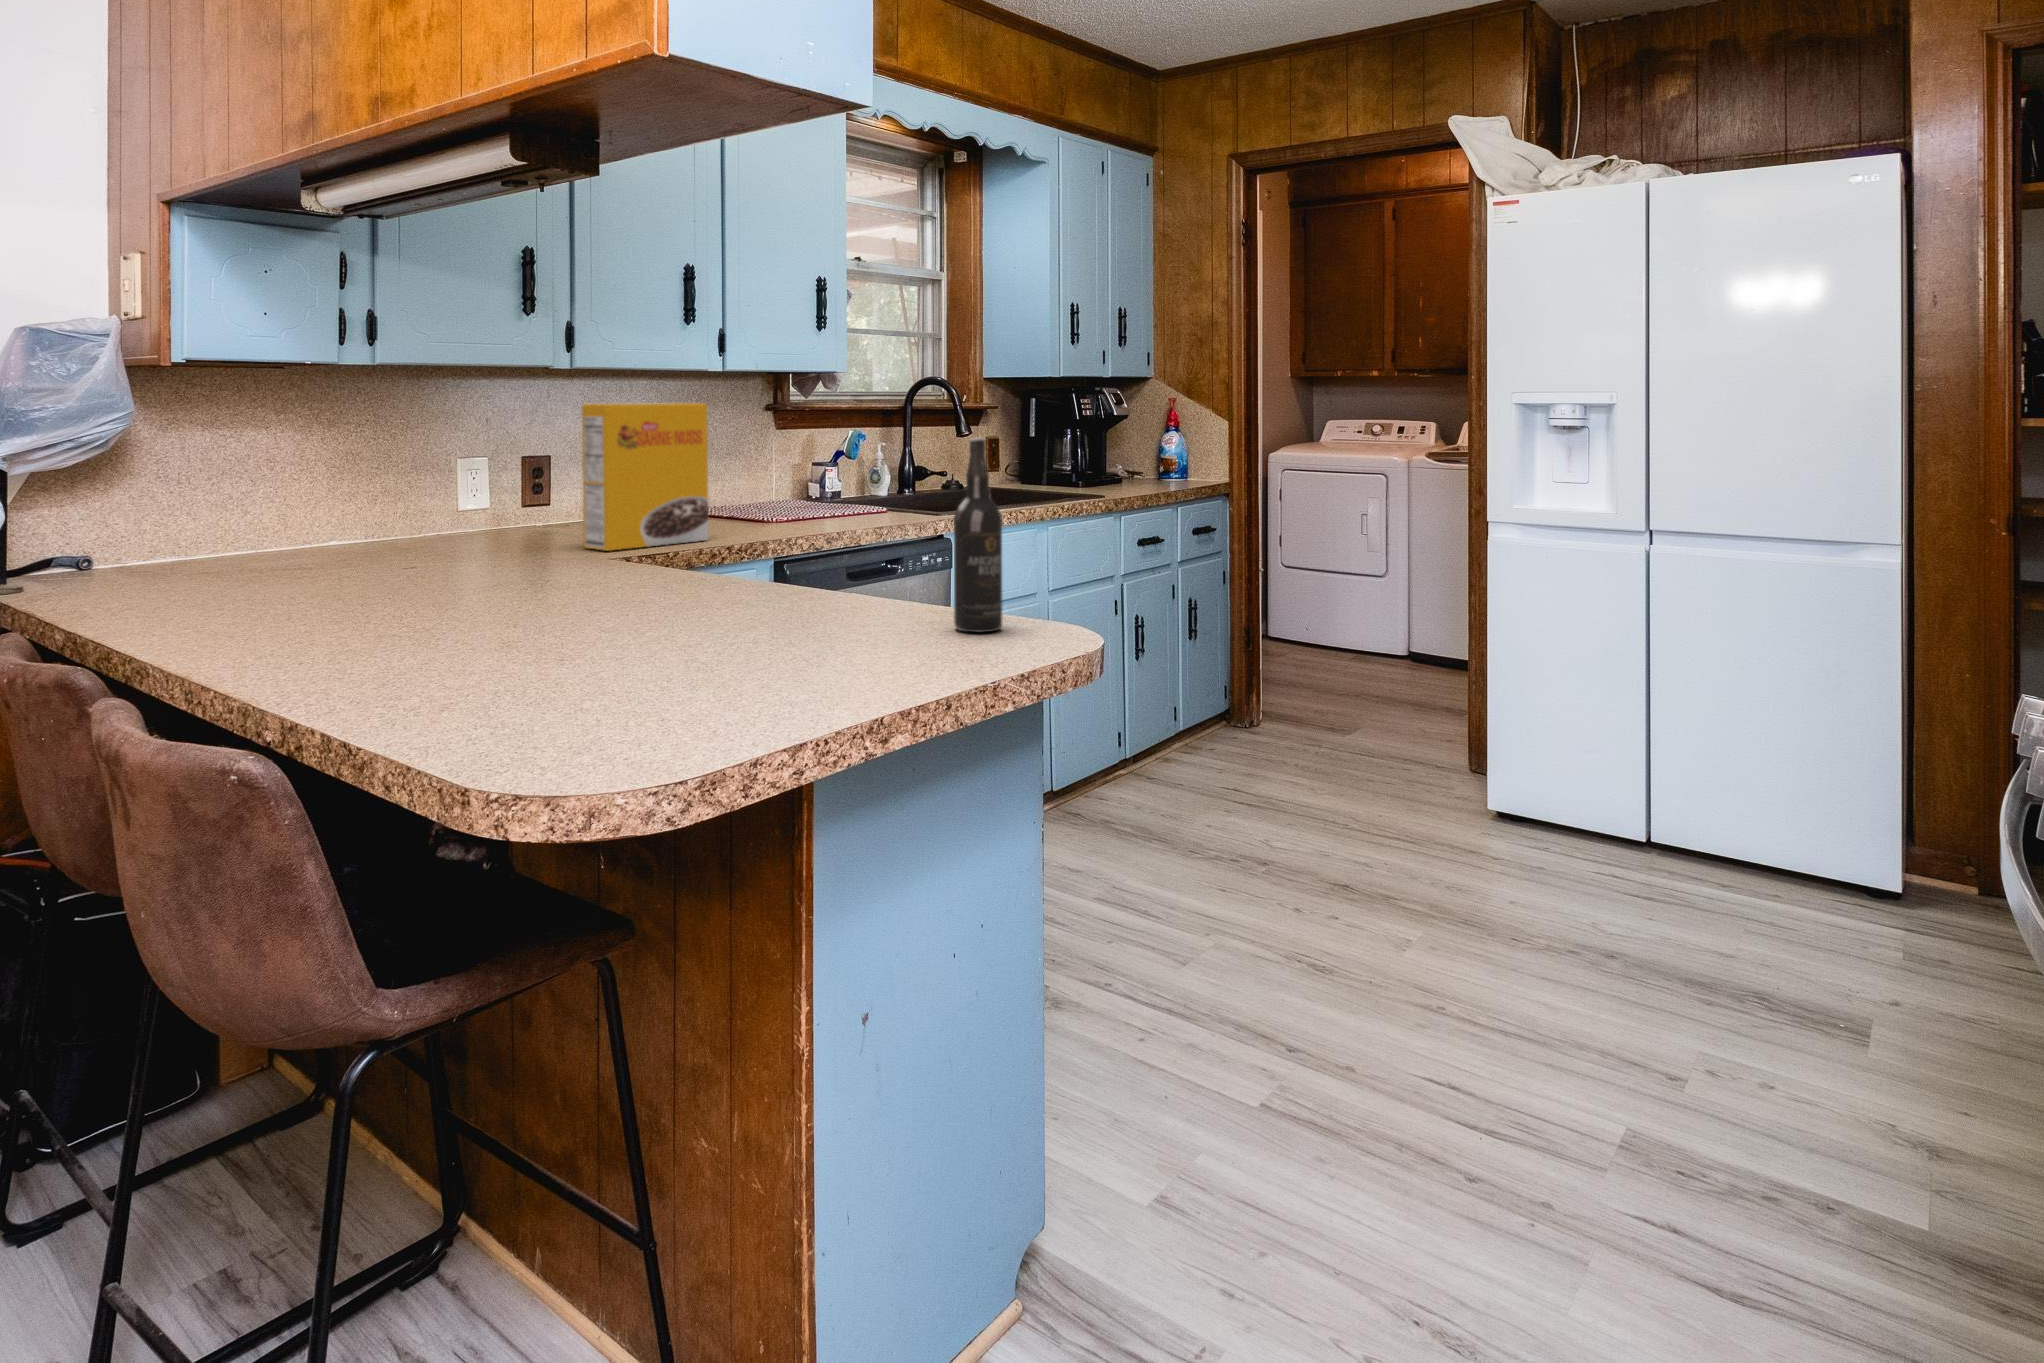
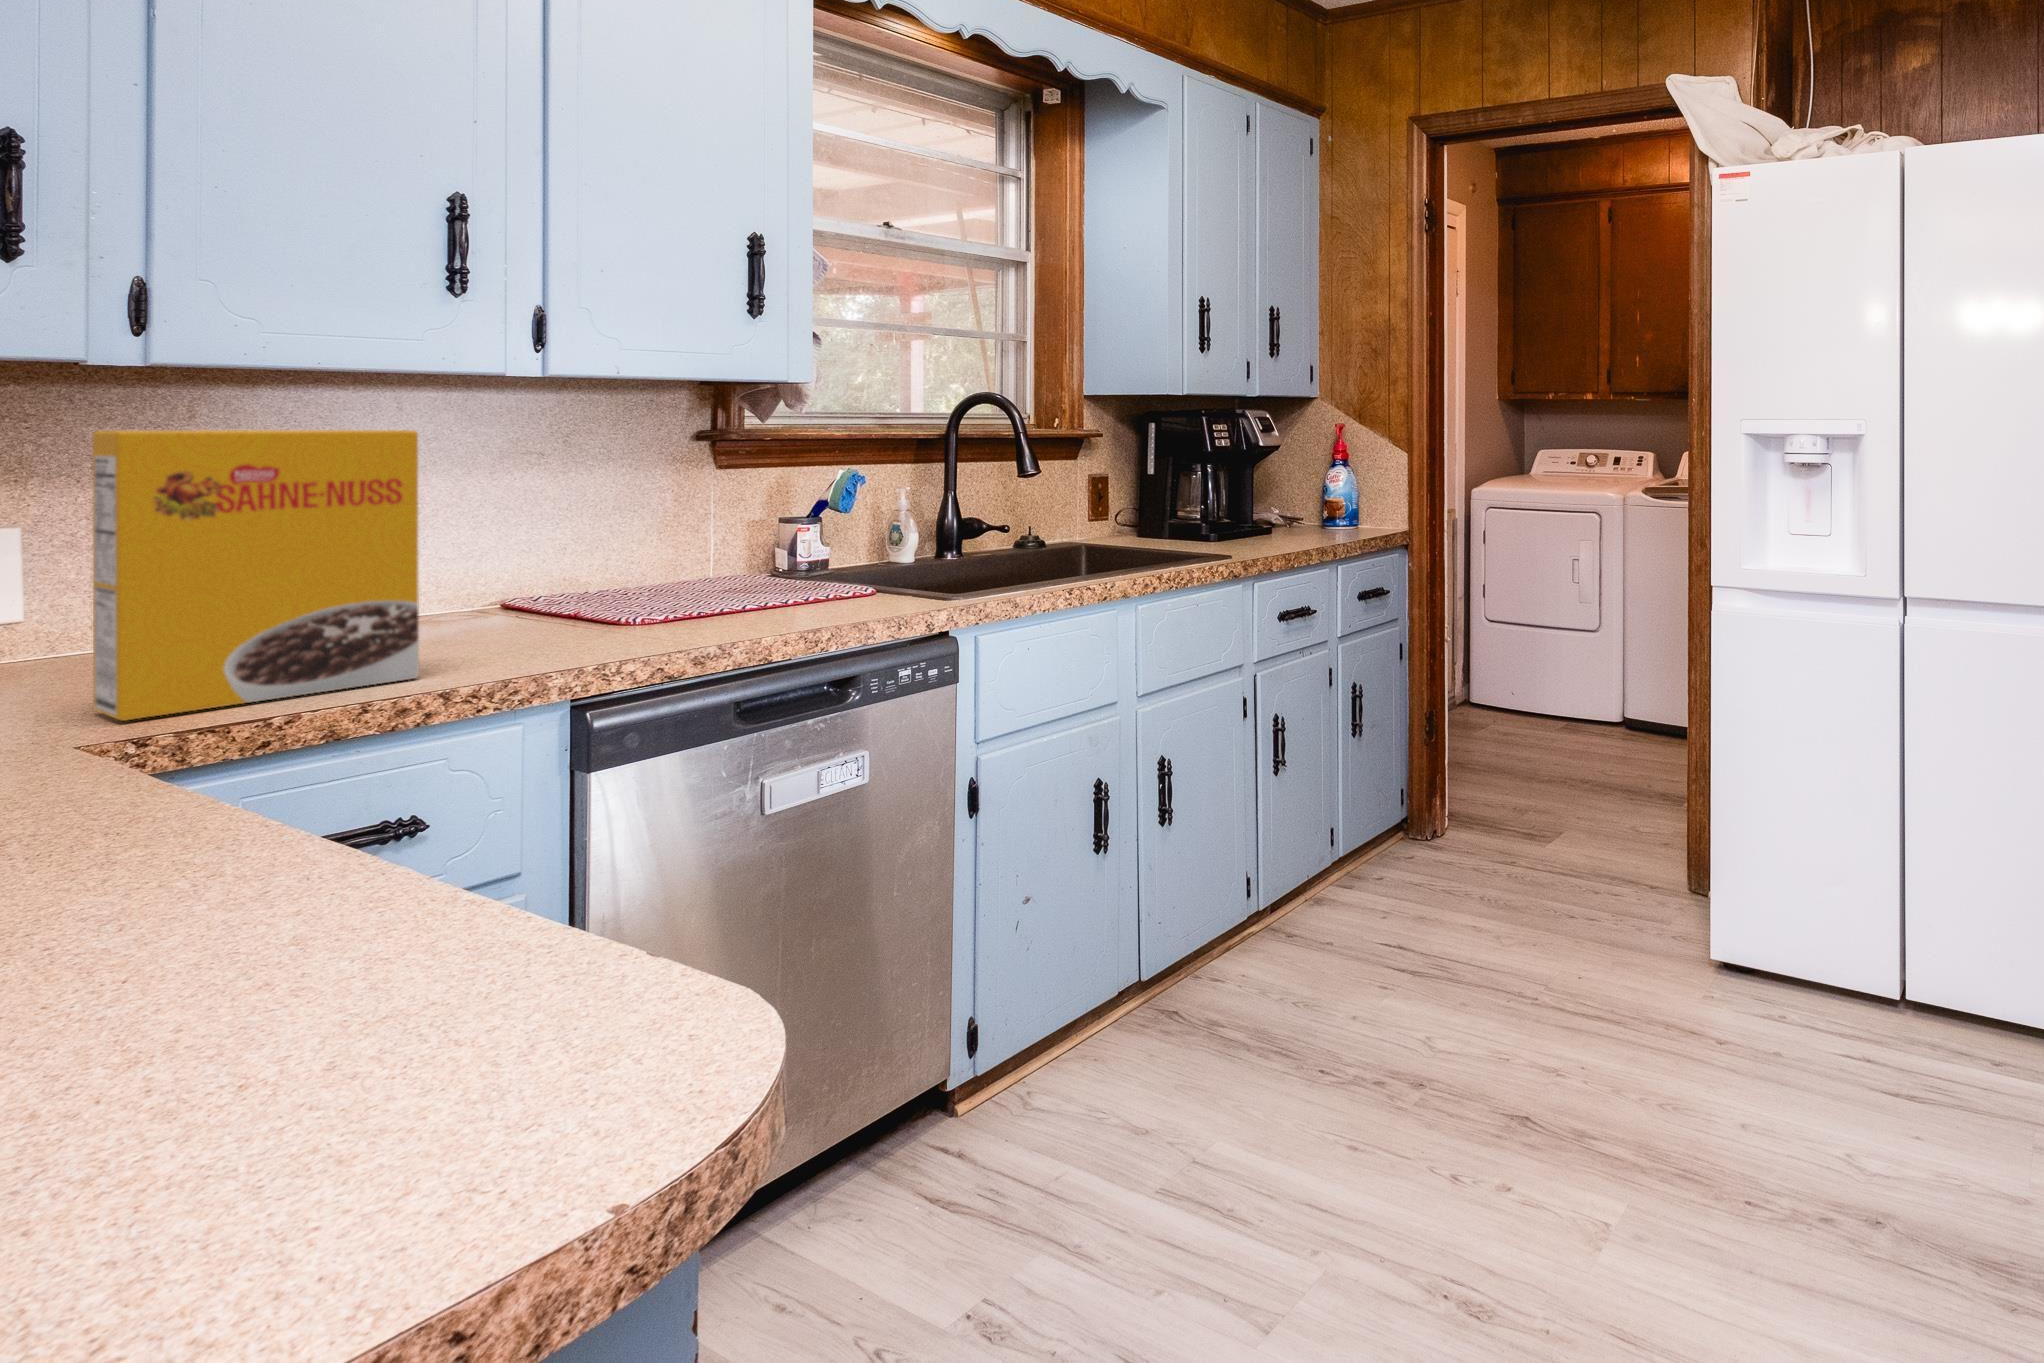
wine bottle: present [954,438,1003,632] -> none [351,540,522,1106]

